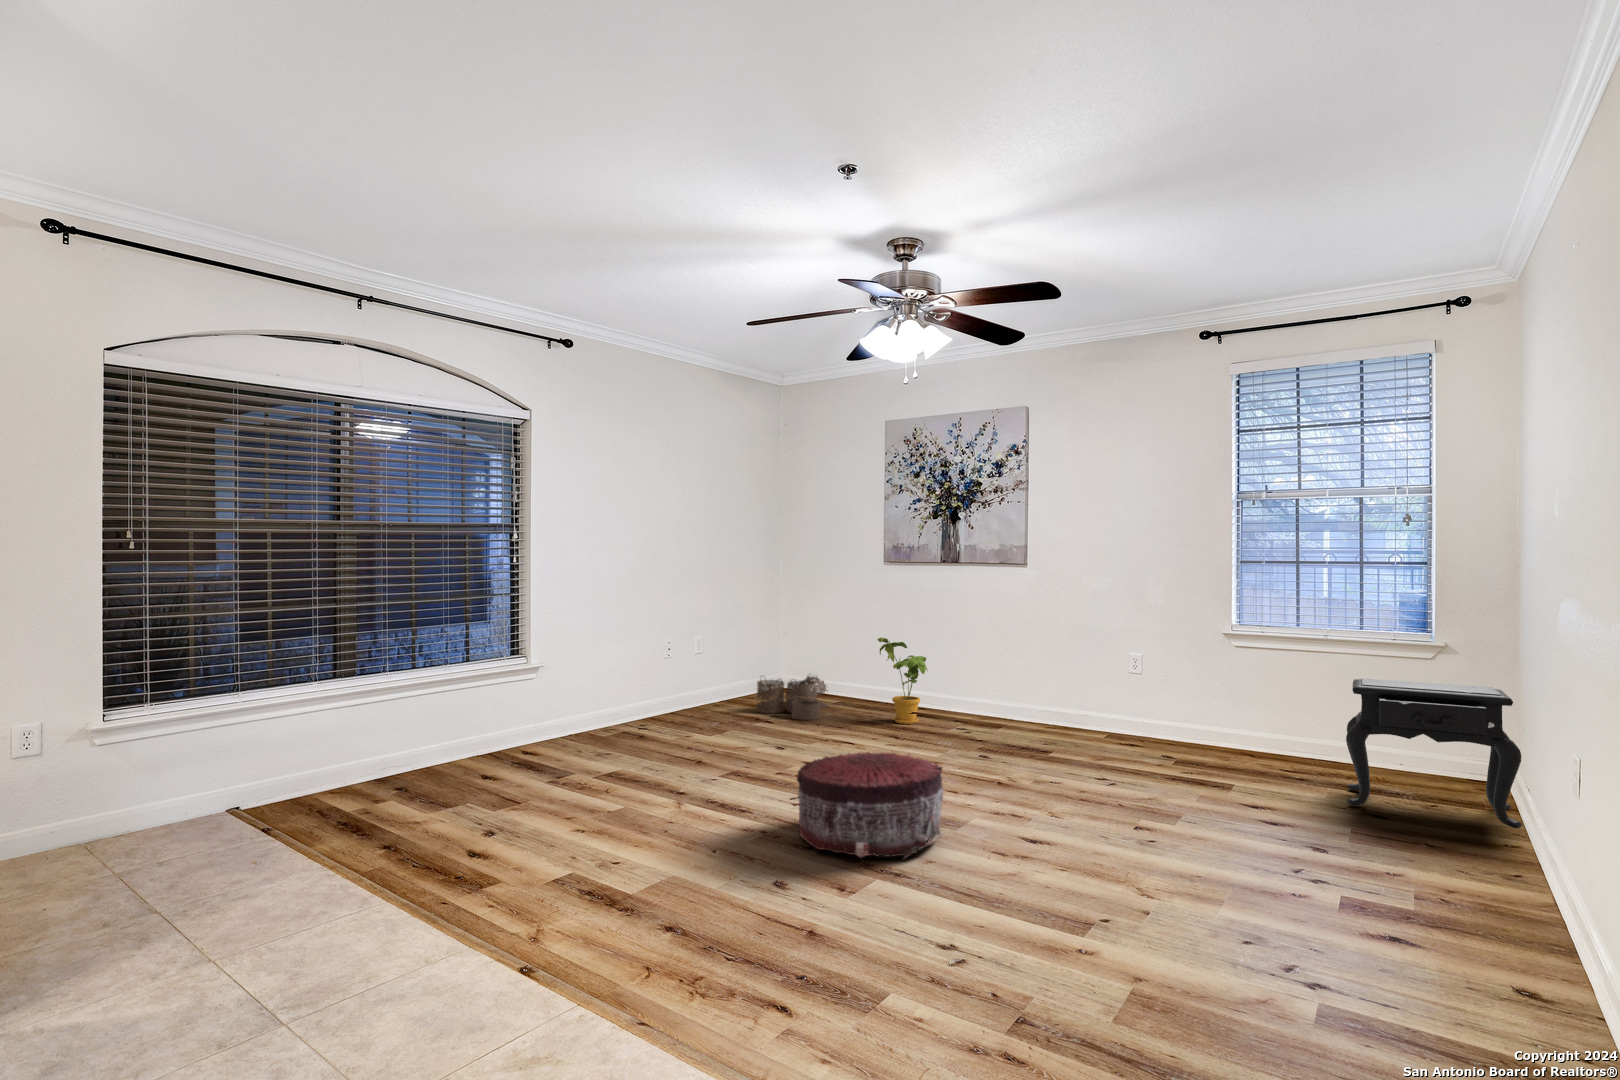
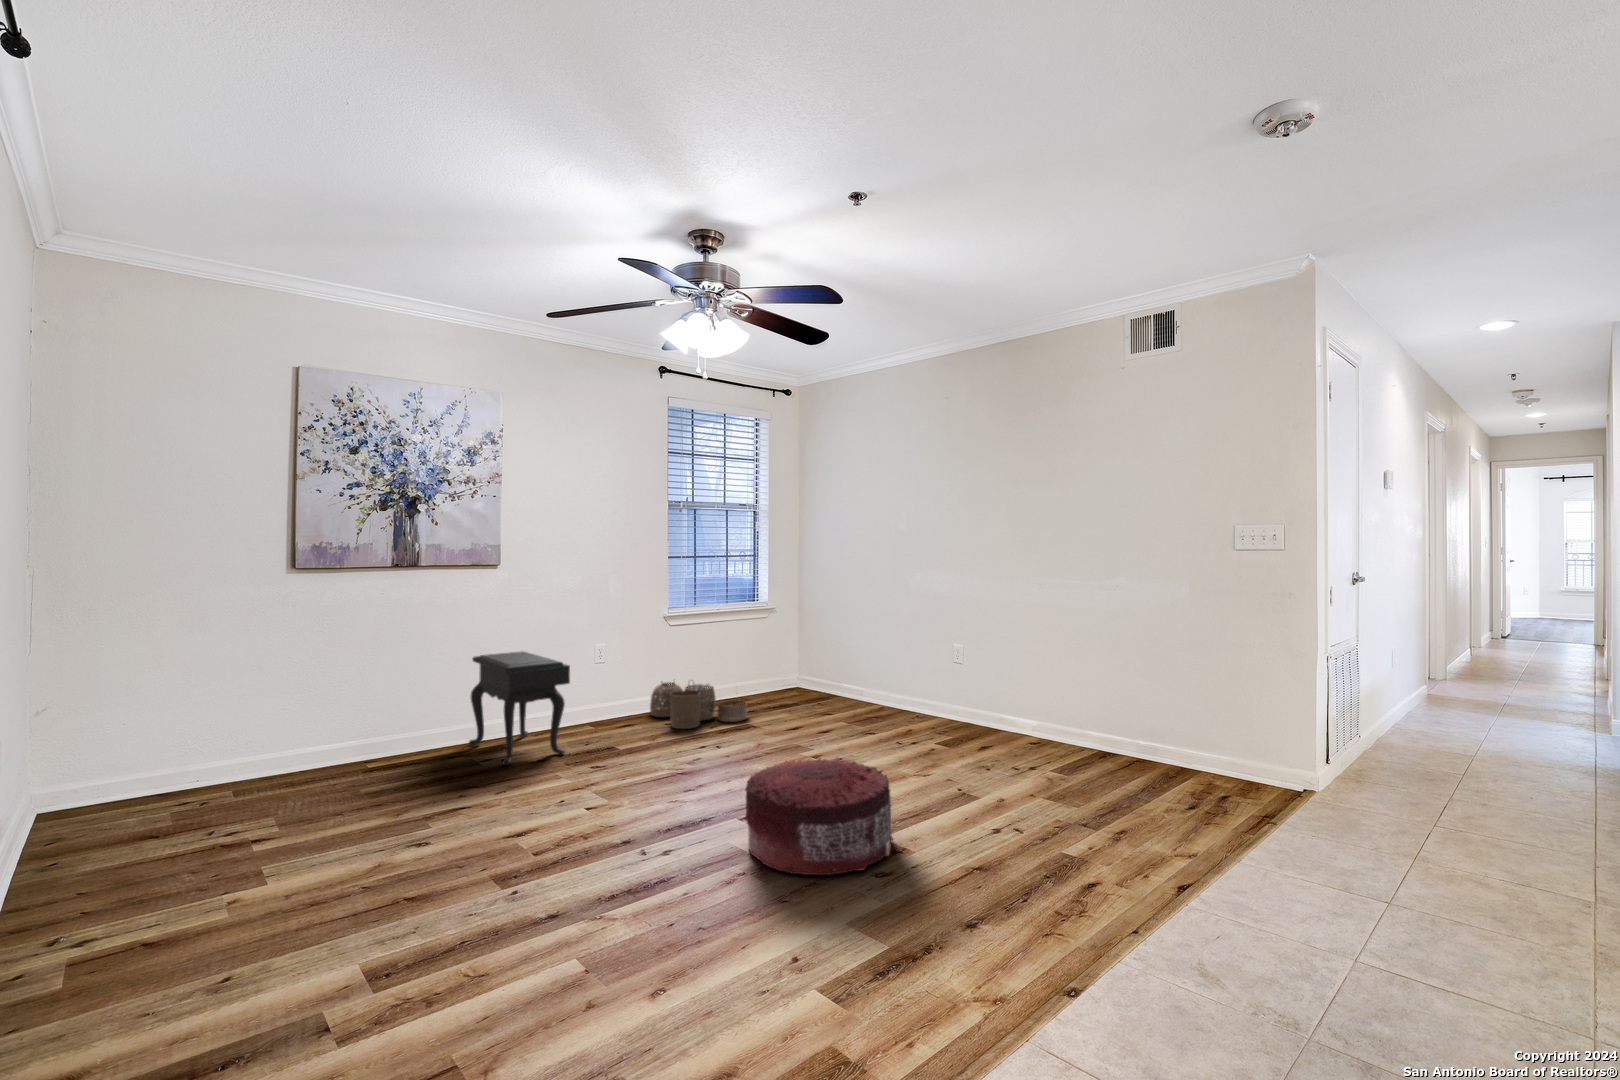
house plant: present [877,638,928,724] -> none [345,669,425,777]
woven basket: present [757,676,828,720] -> present [650,681,747,729]
side table: present [1346,678,1522,828] -> present [469,651,570,765]

